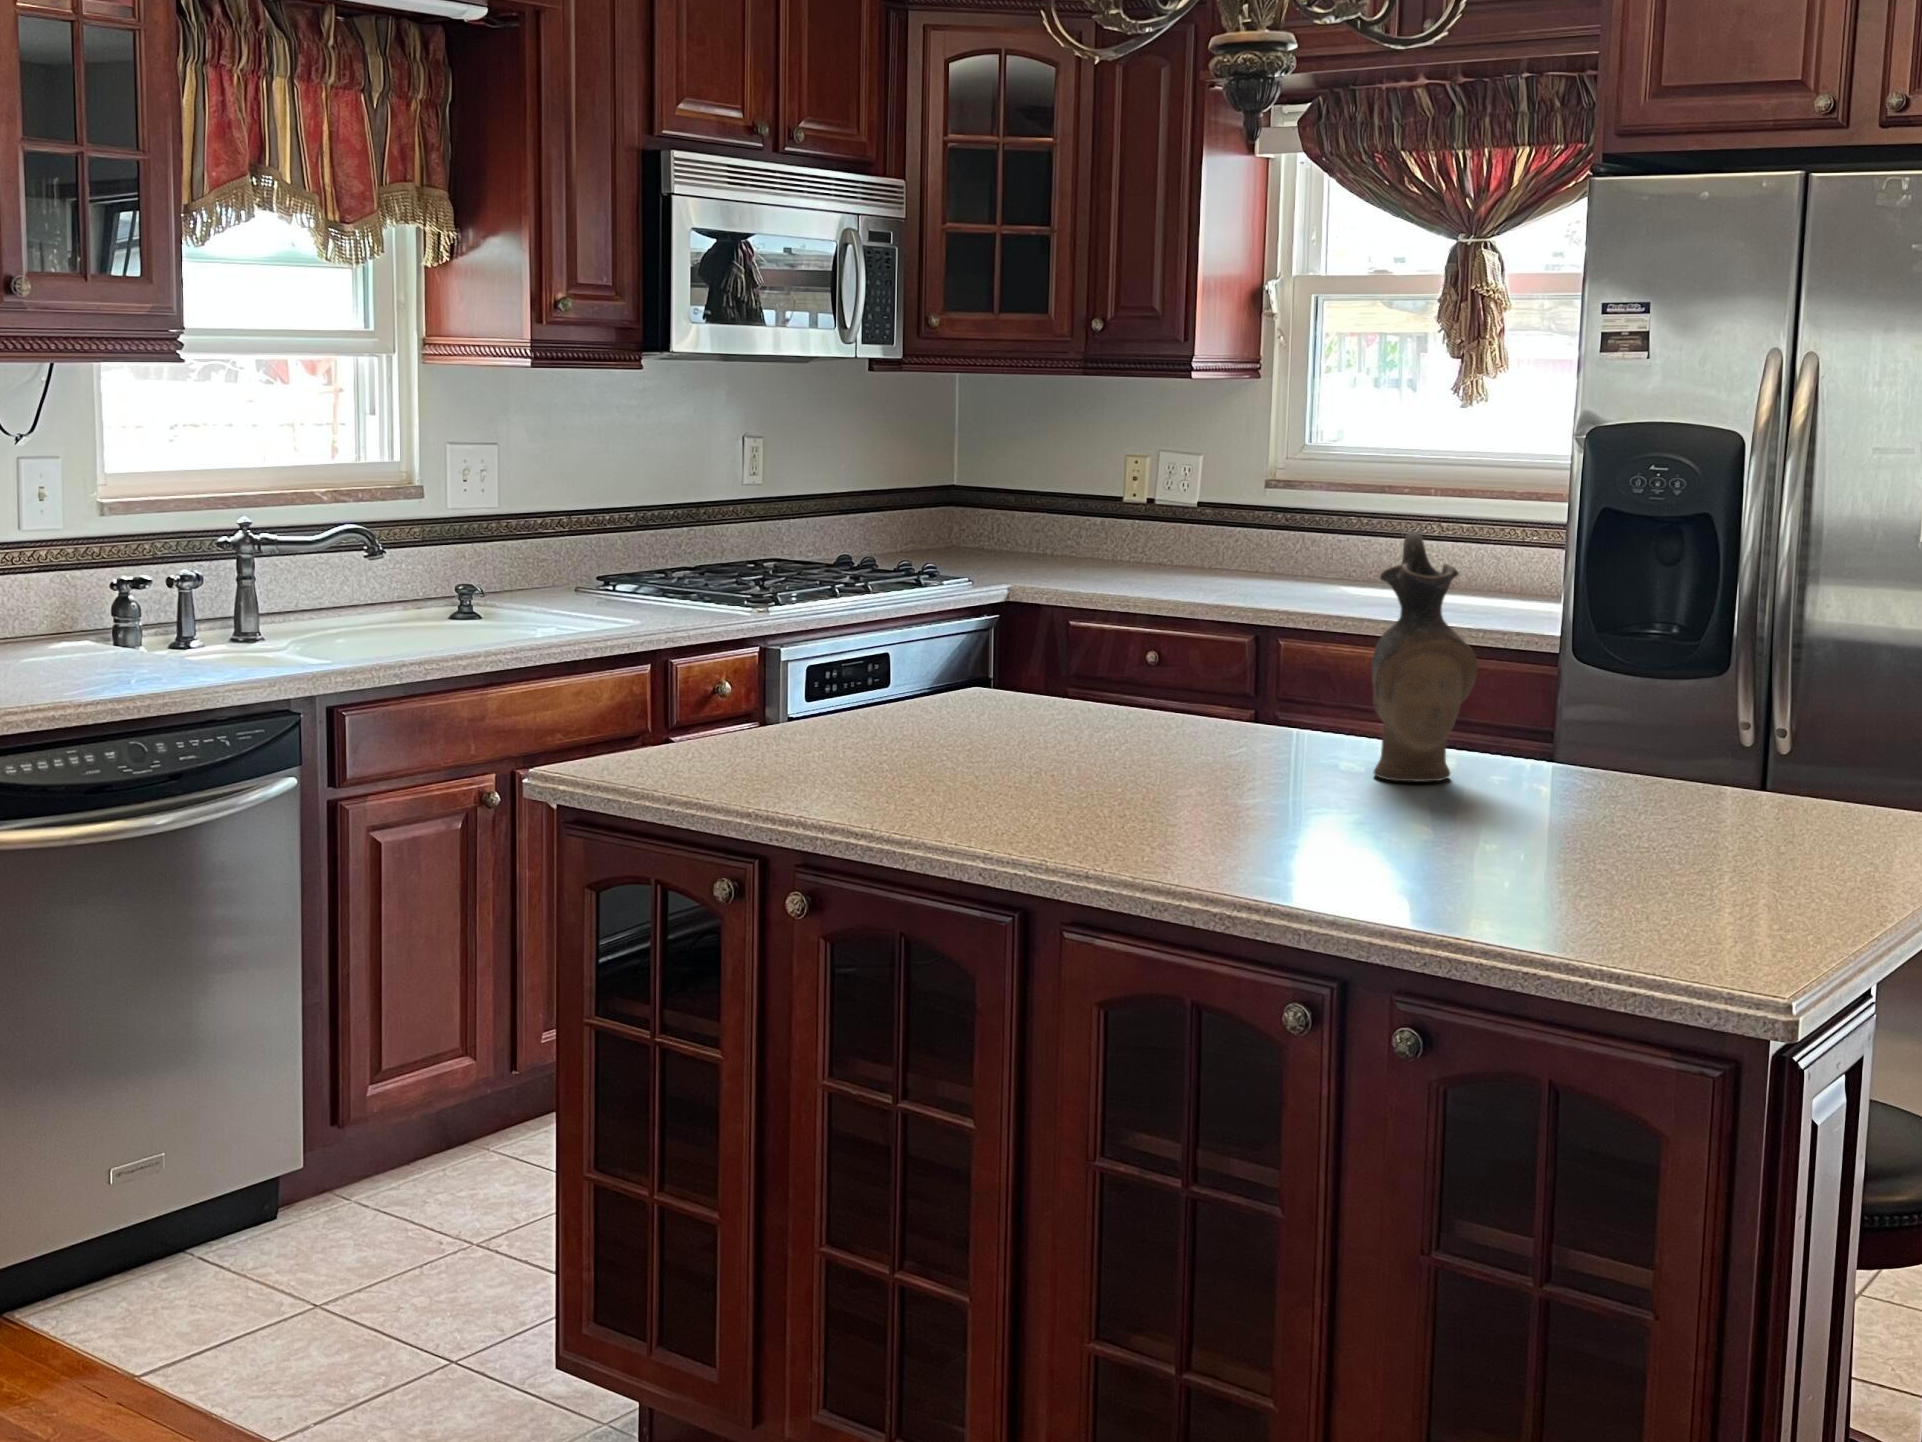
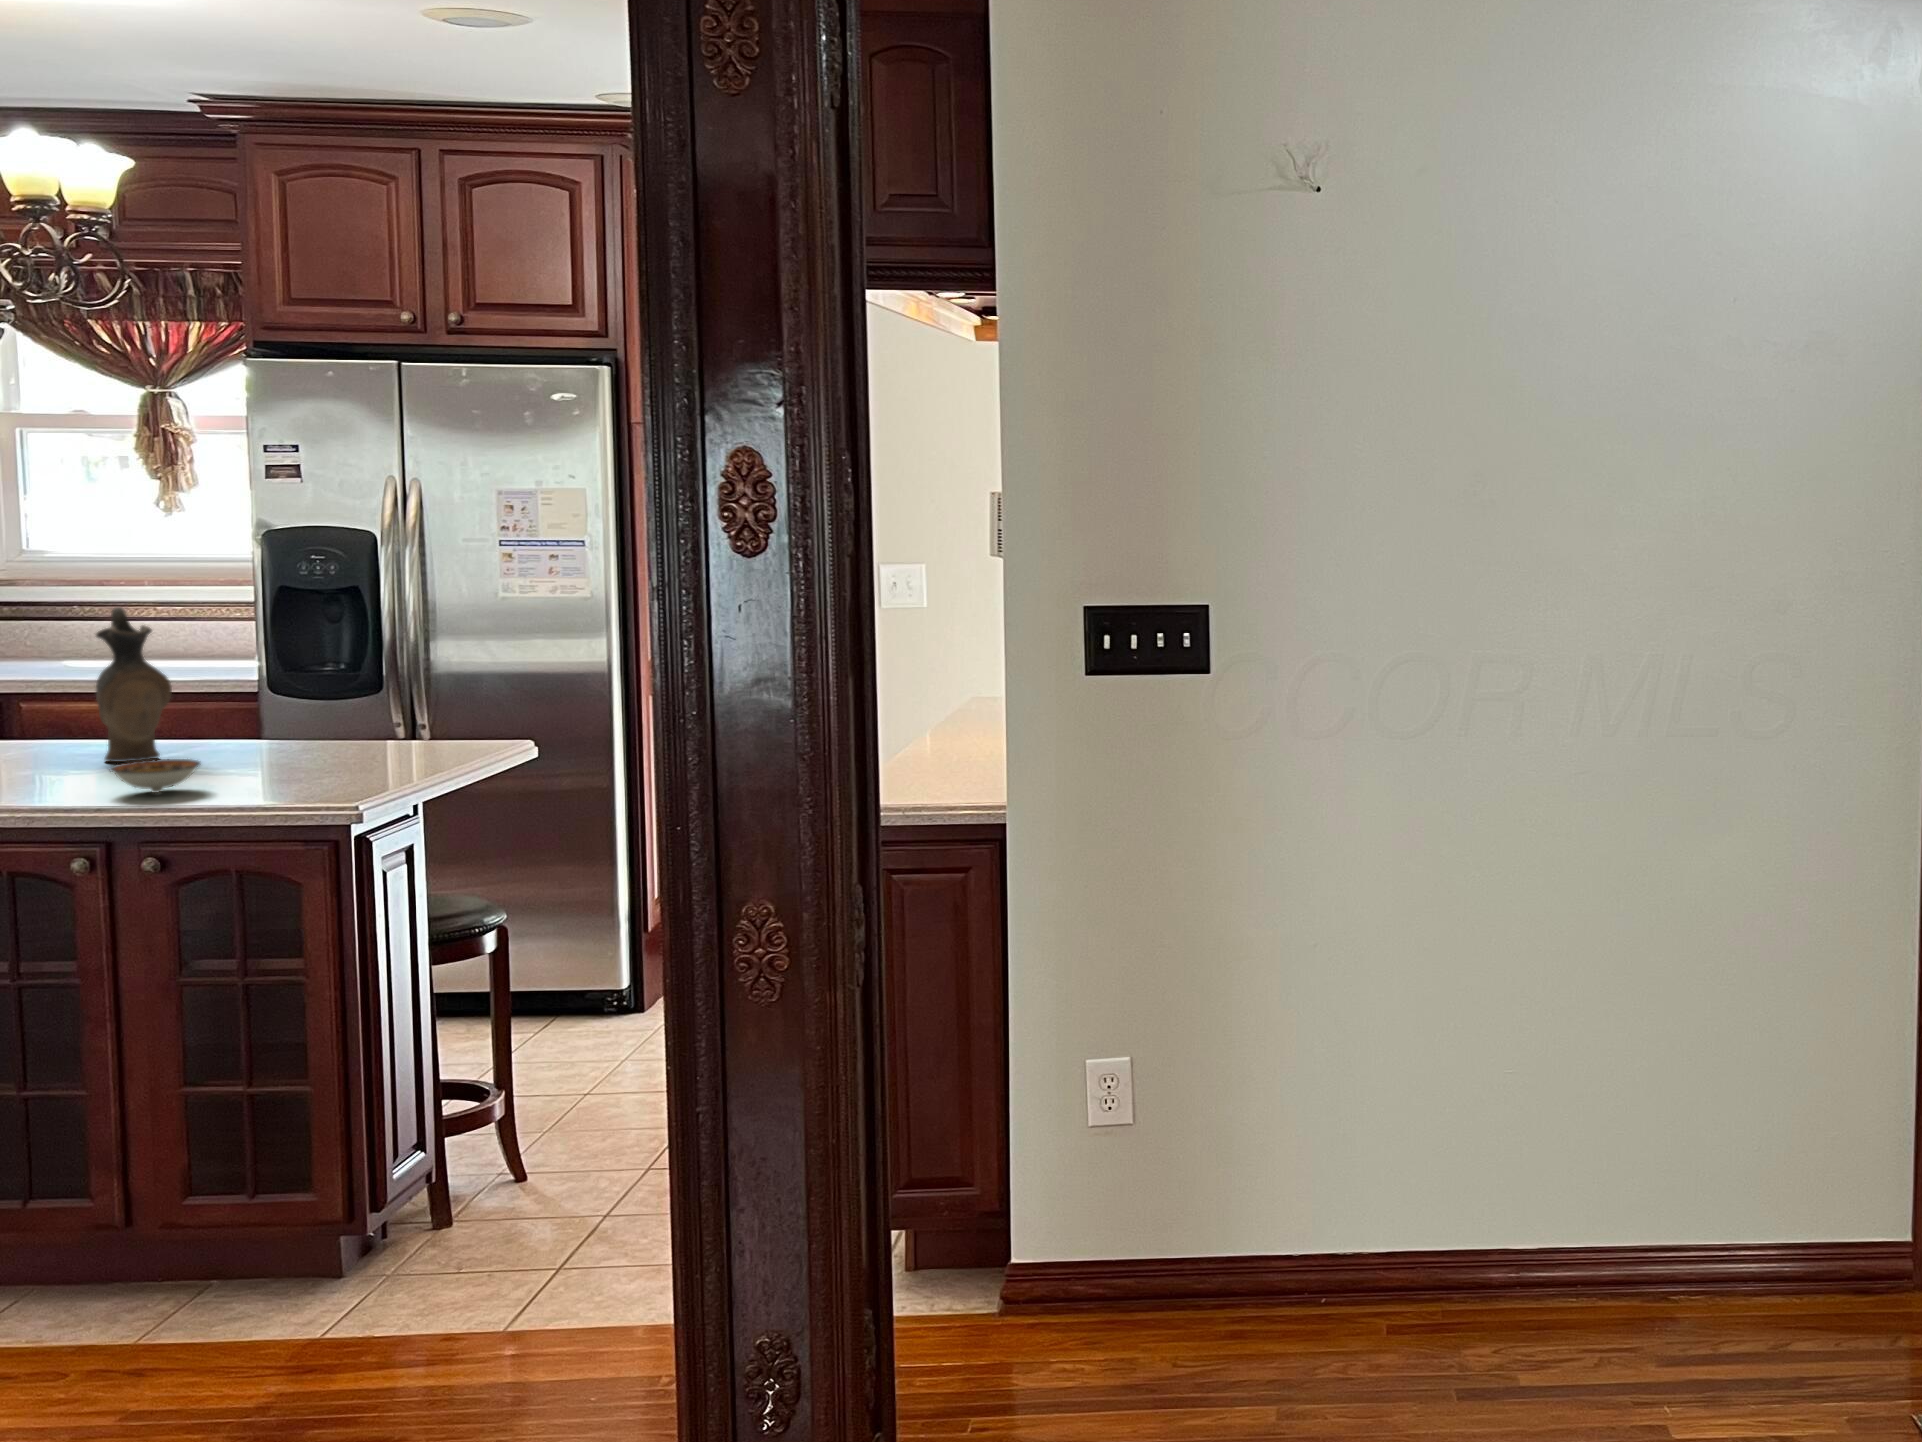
bowl: none [1381,802,1522,866] -> present [110,759,200,793]

